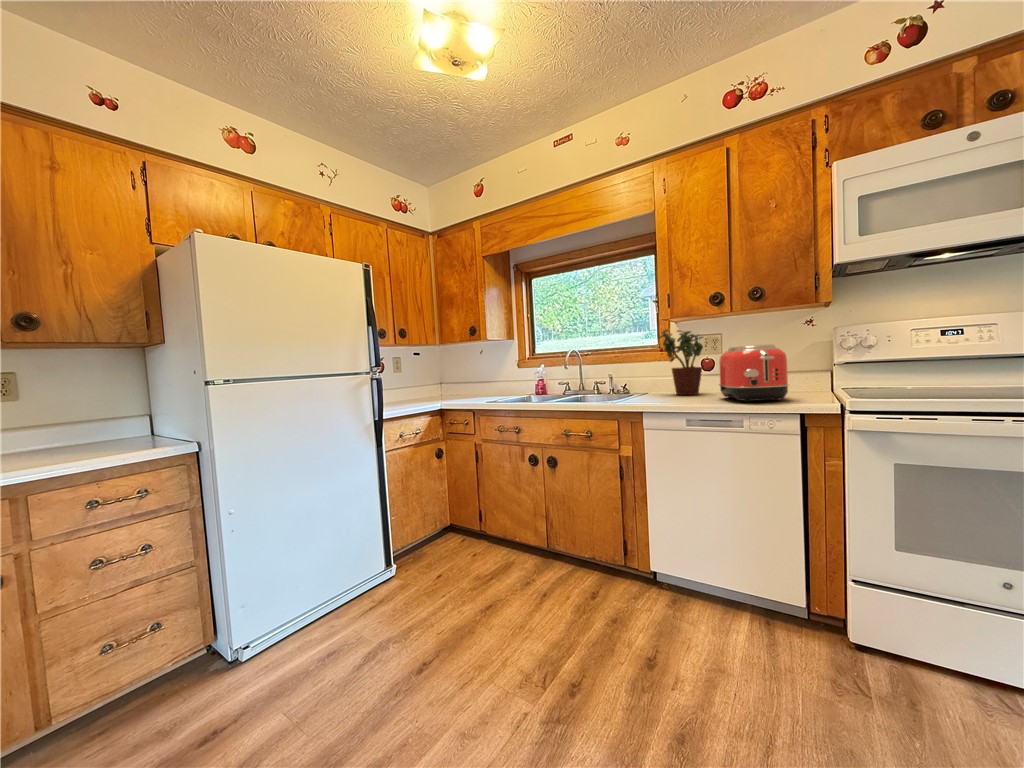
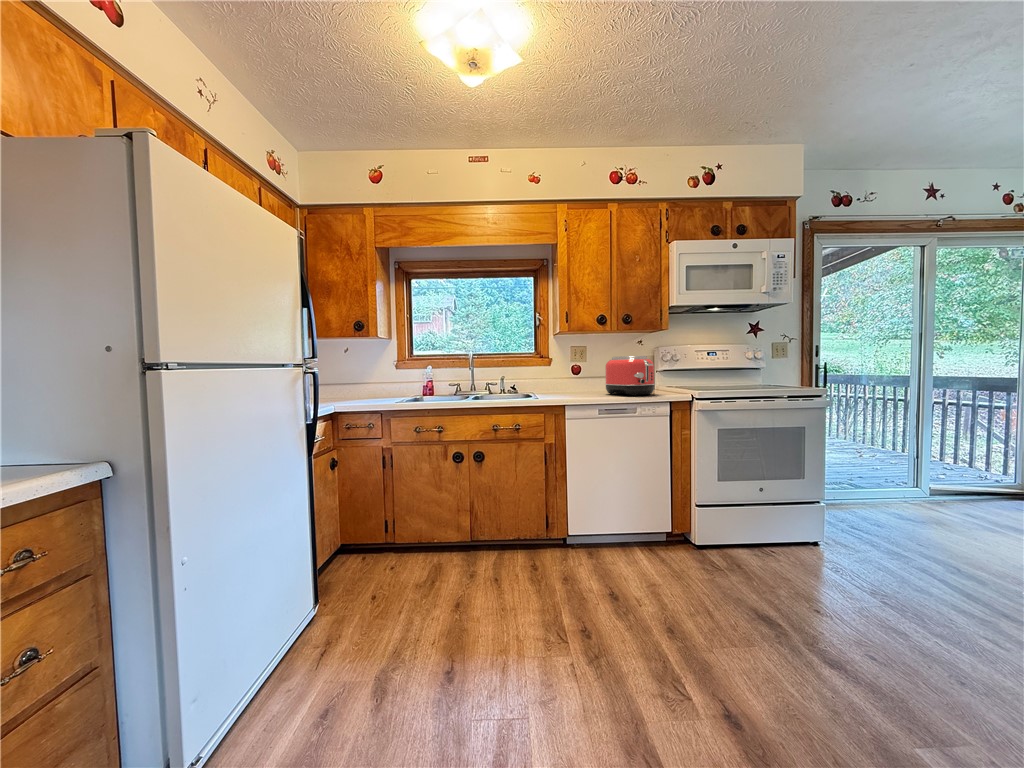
potted plant: present [659,329,703,395] -> none [550,340,583,393]

